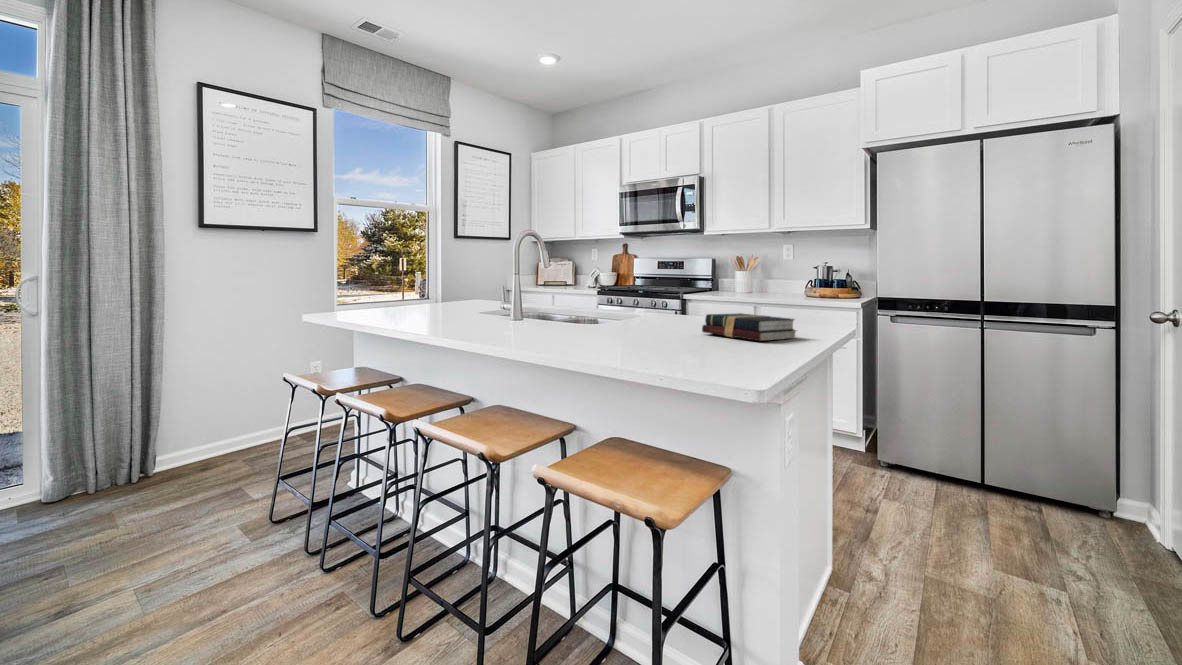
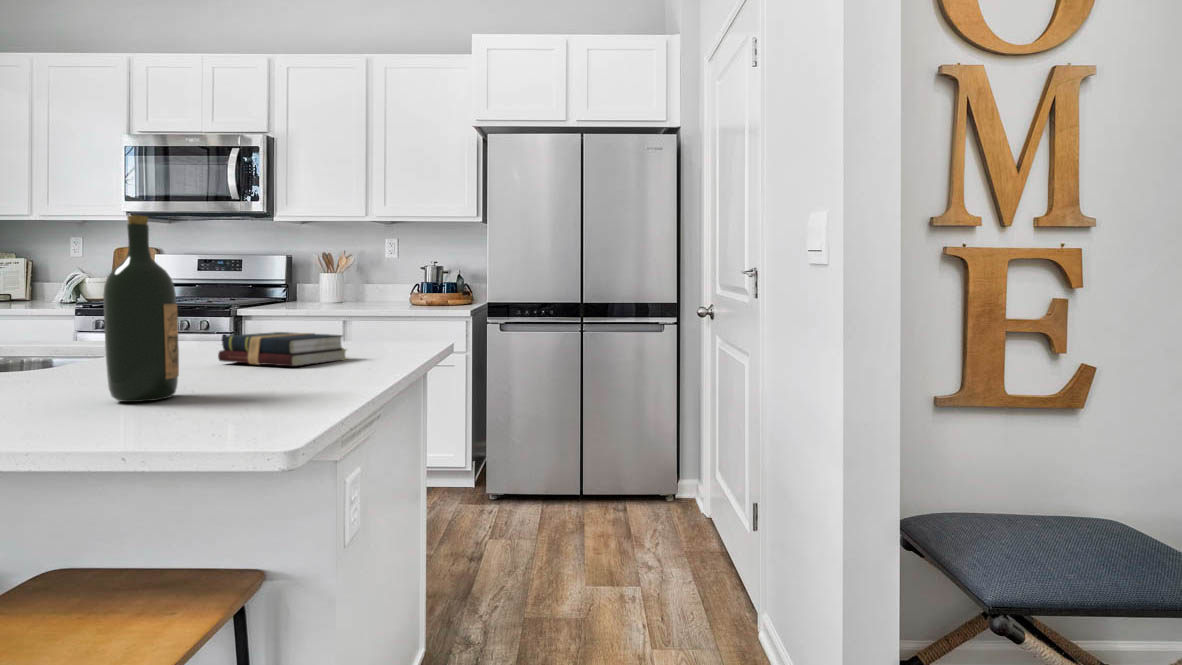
wine bottle: none [655,225,702,361] -> present [103,215,179,402]

